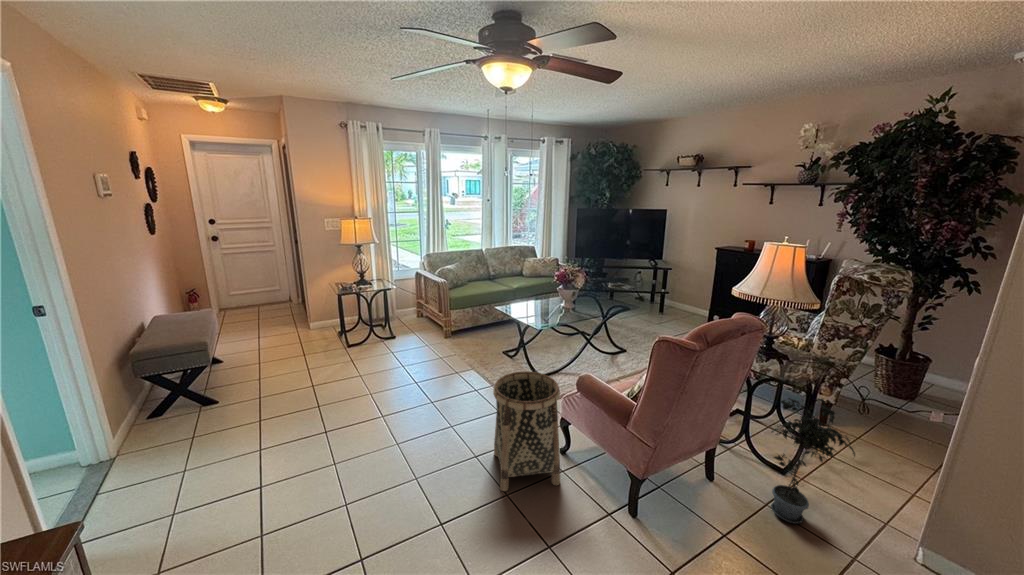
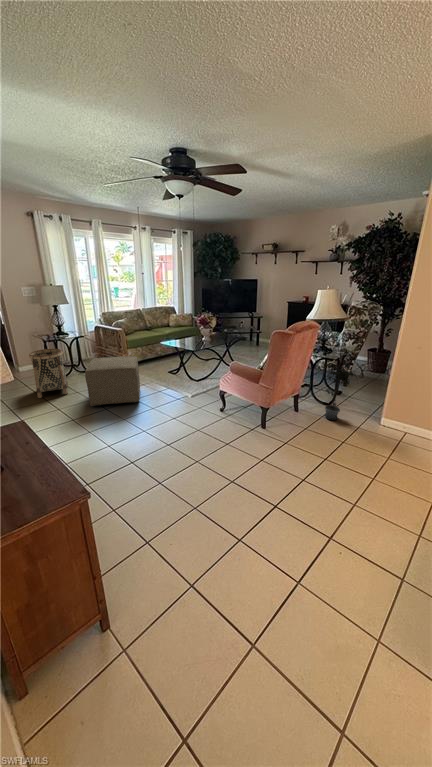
ottoman: none [354,329,447,410] -> present [85,356,140,406]
basket: present [493,371,560,491] -> present [29,349,68,398]

